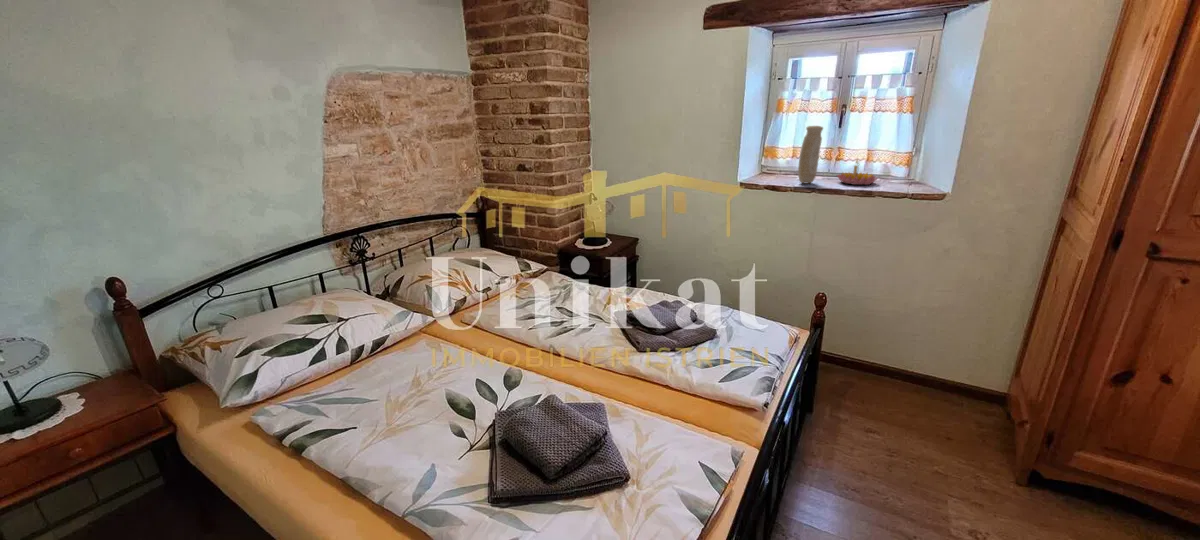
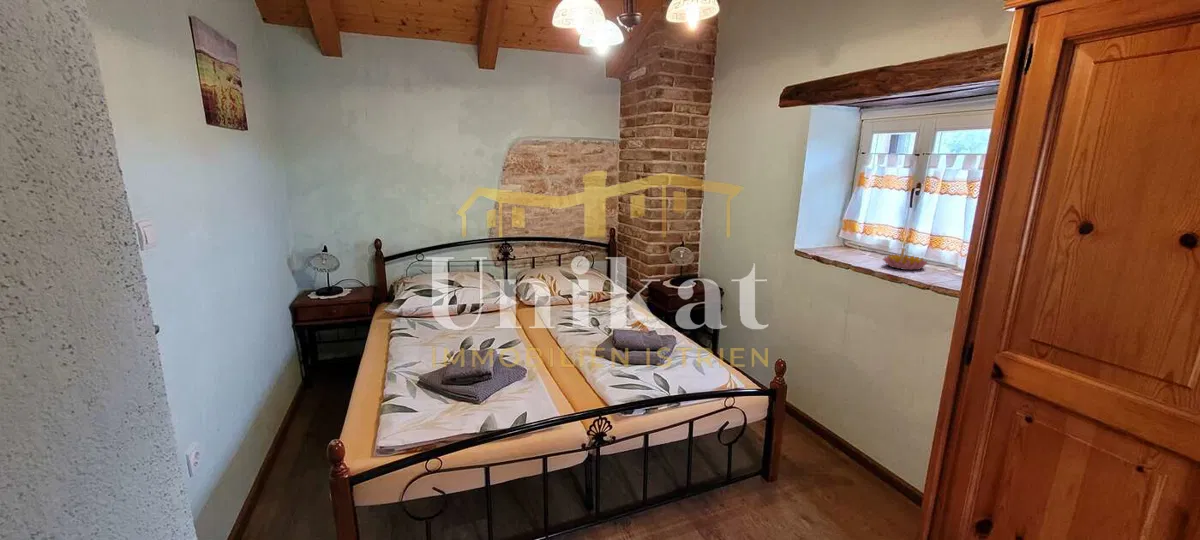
vase: present [798,126,823,183] -> none [844,202,870,260]

